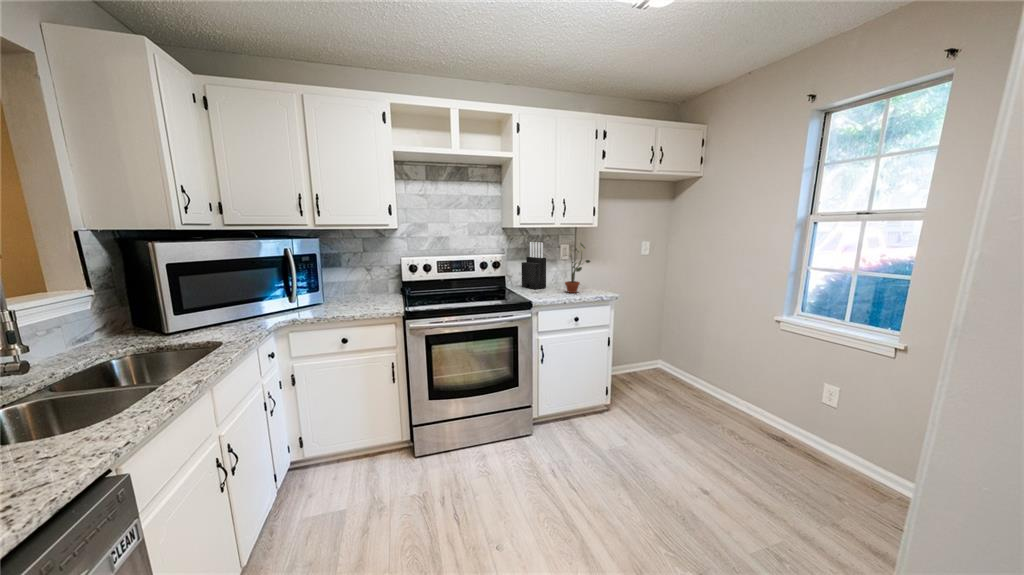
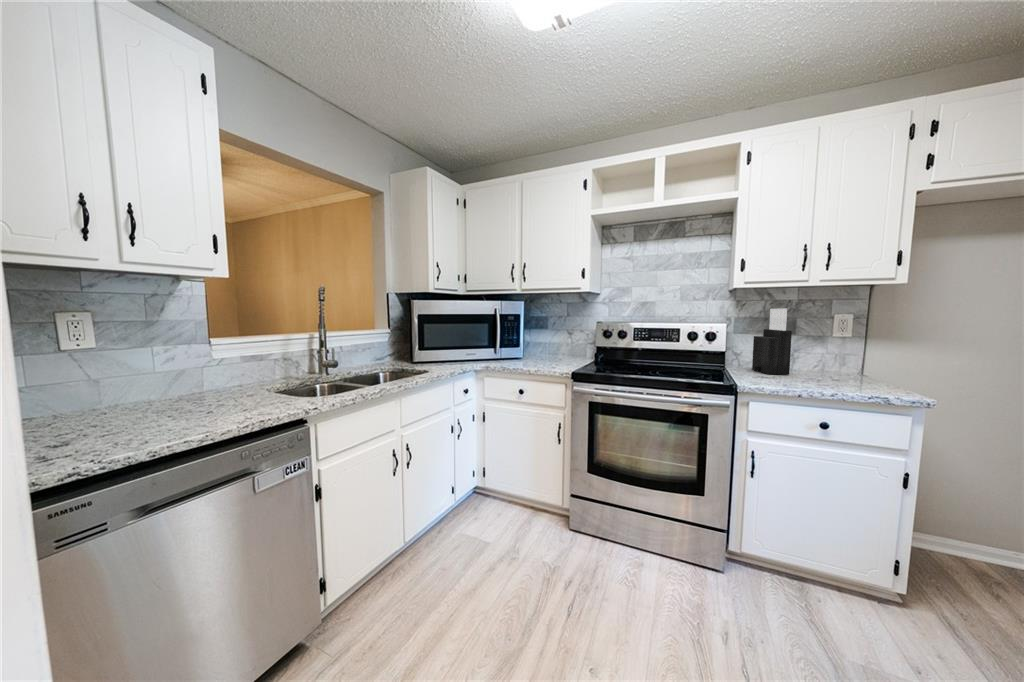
potted plant: present [565,243,590,293] -> none [805,309,871,386]

